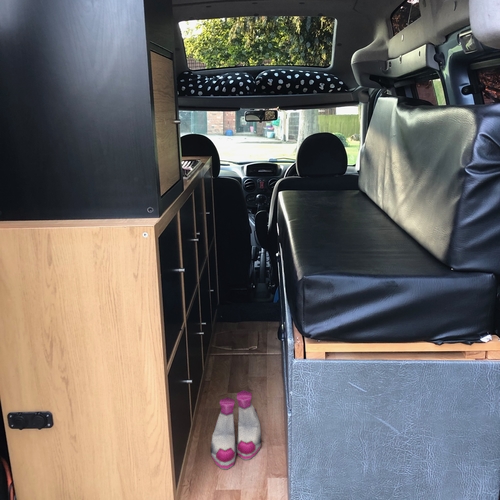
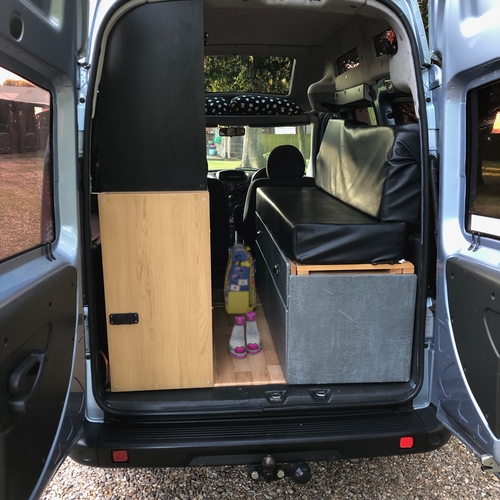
backpack: none [226,271,270,371] -> present [224,244,256,314]

